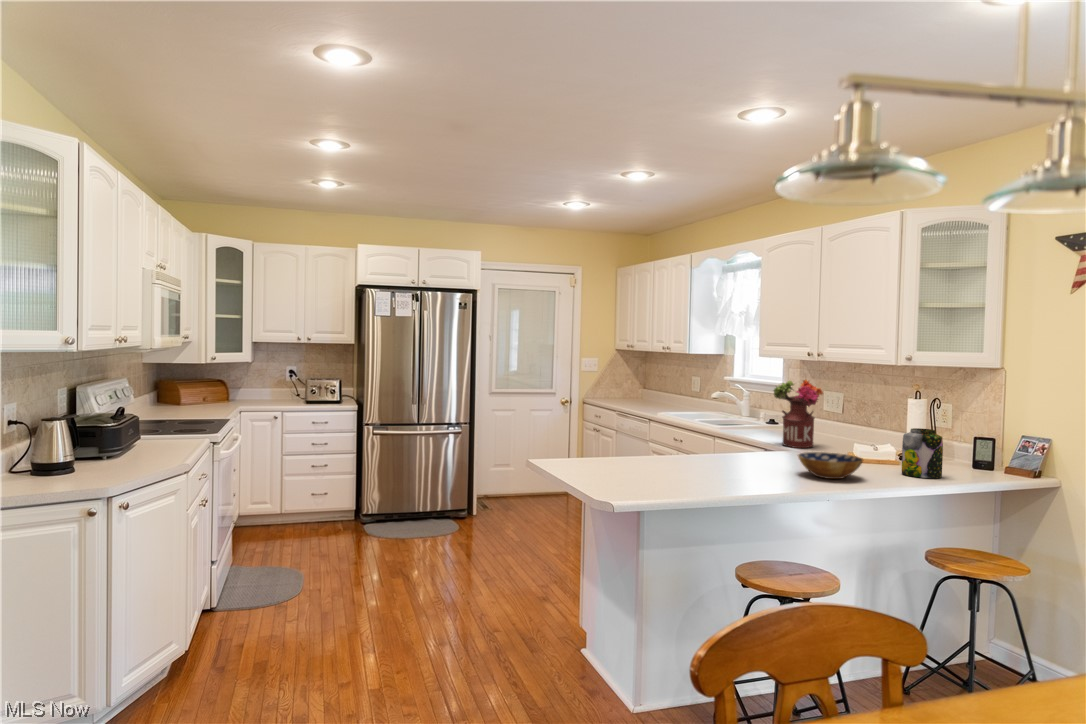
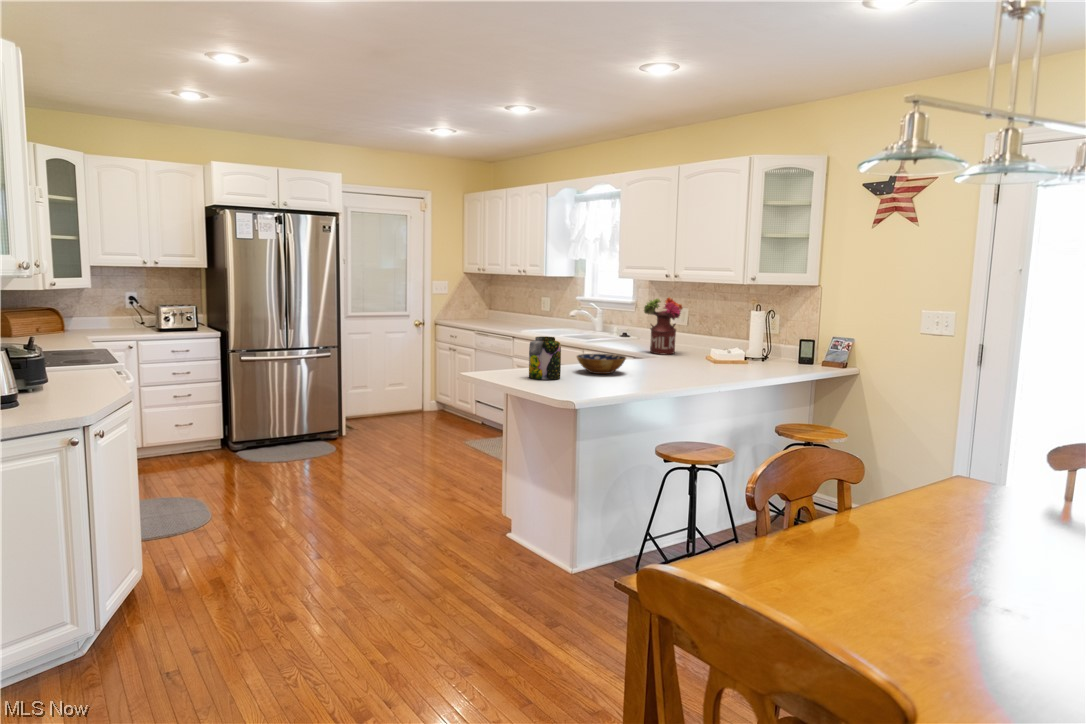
jar: present [902,428,943,478] -> present [529,336,561,380]
bowl: present [798,452,863,479] -> present [577,354,626,374]

